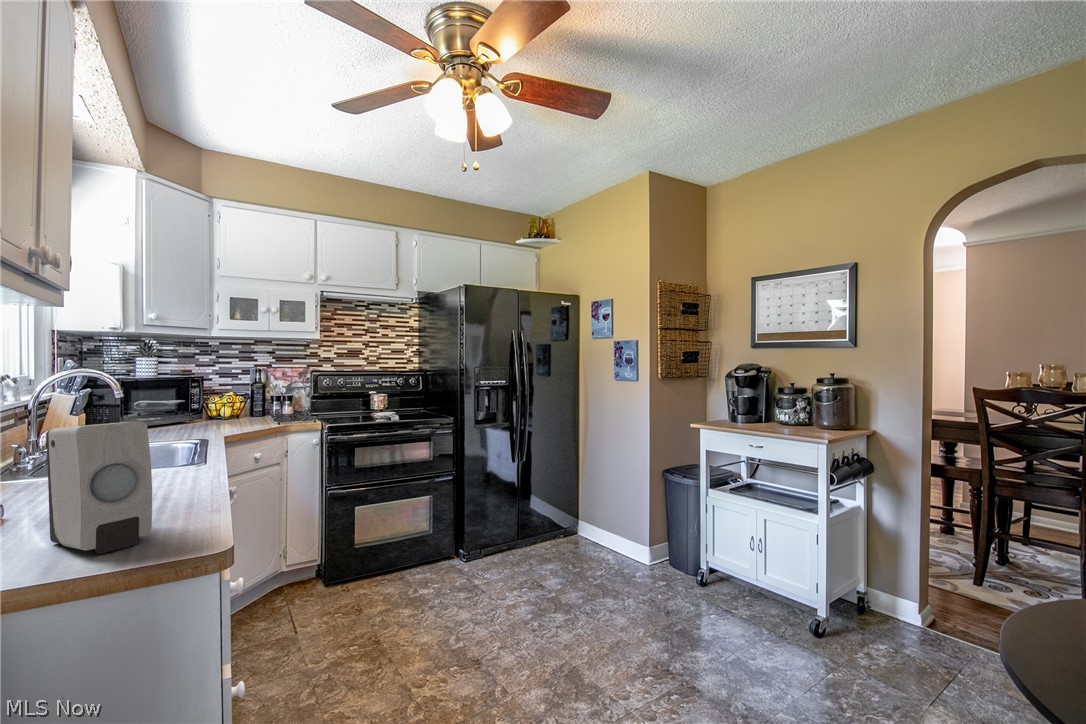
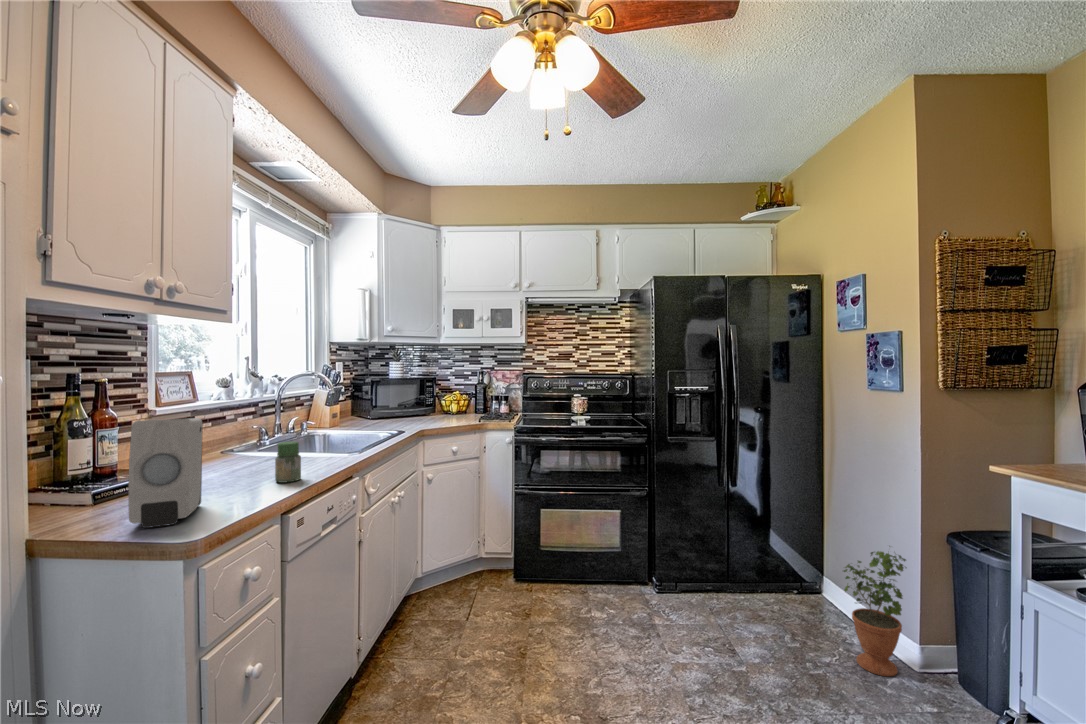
jar: none [160,449,193,496] -> present [275,442,301,483]
potted plant: none [607,485,644,573] -> present [844,551,906,676]

